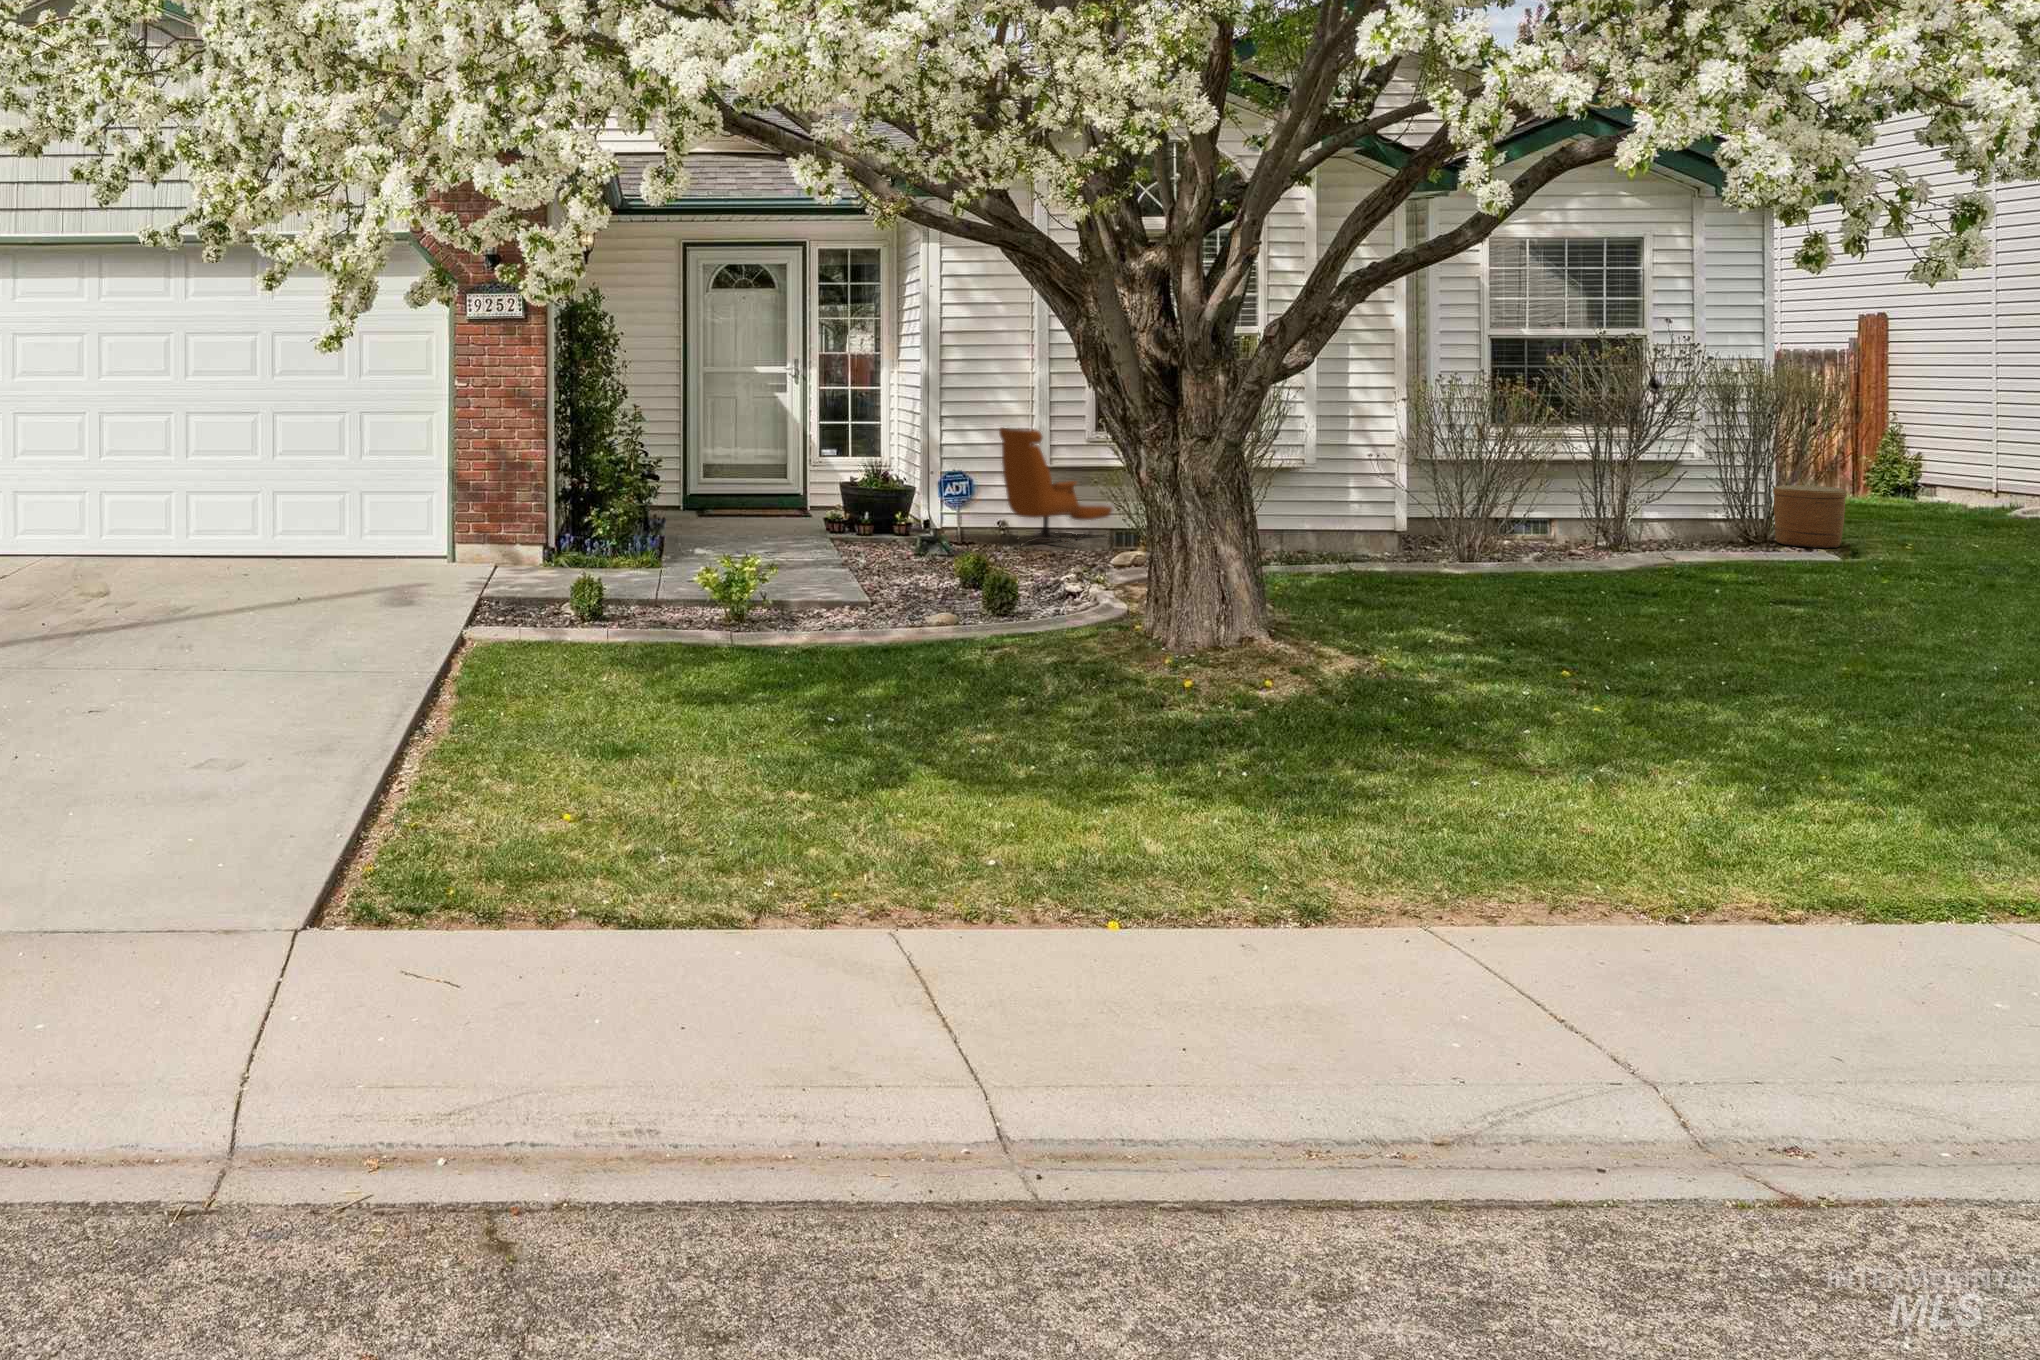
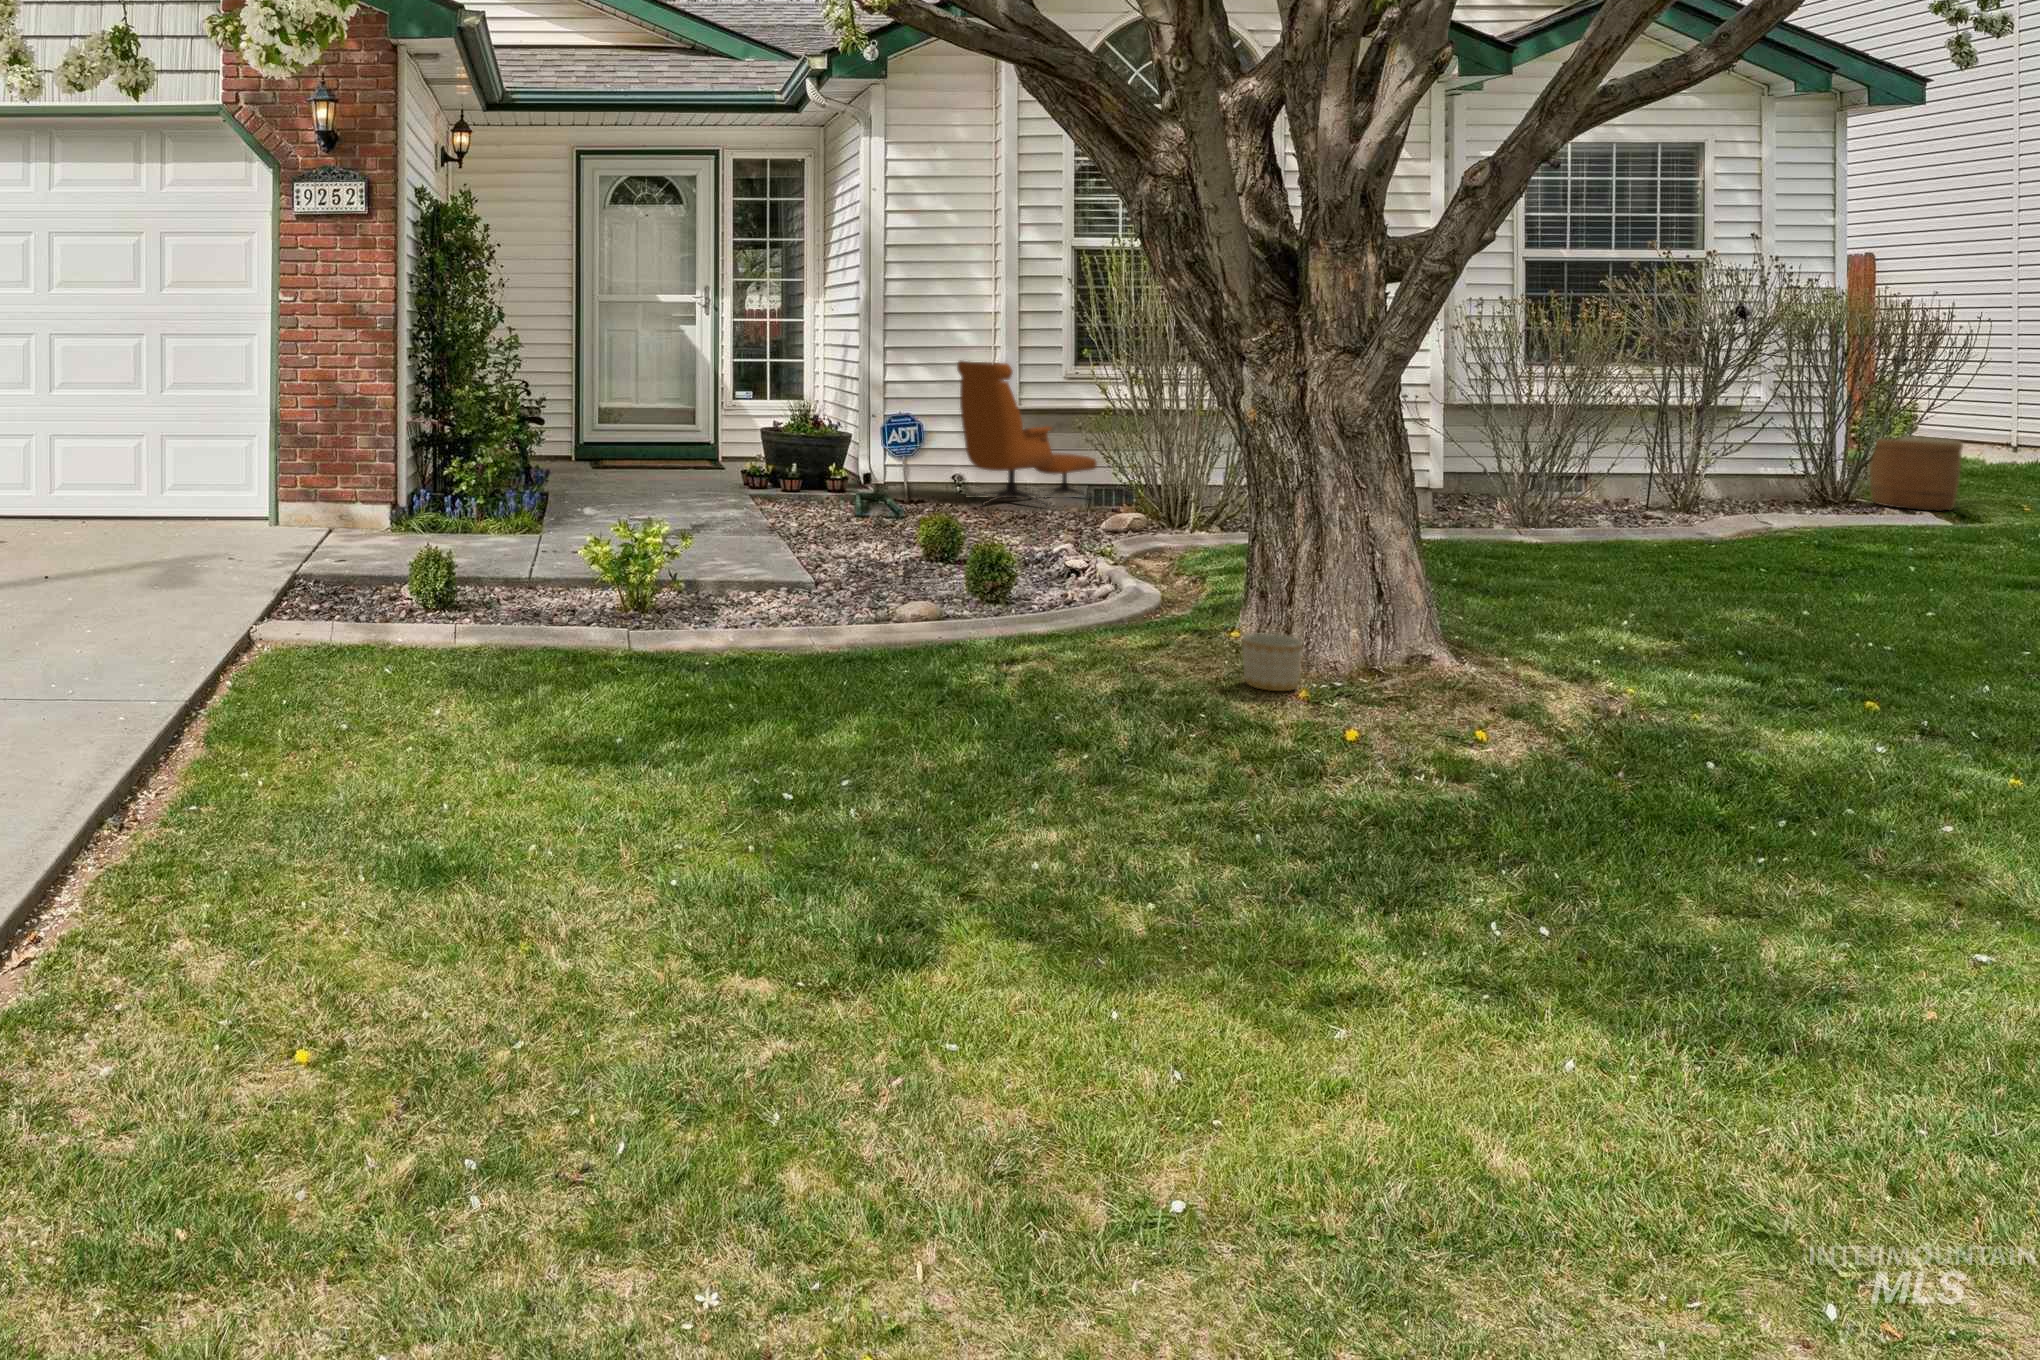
planter: none [1141,627,1181,665] -> present [1242,634,1302,691]

